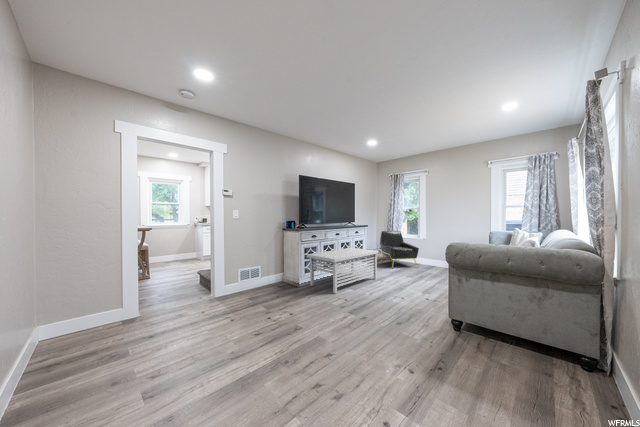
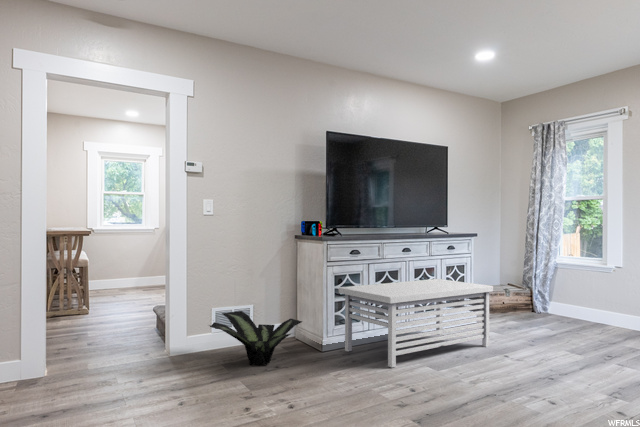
armchair: present [380,231,419,269] -> none [507,247,594,329]
potted plant: none [242,268,290,297] -> present [209,311,302,365]

